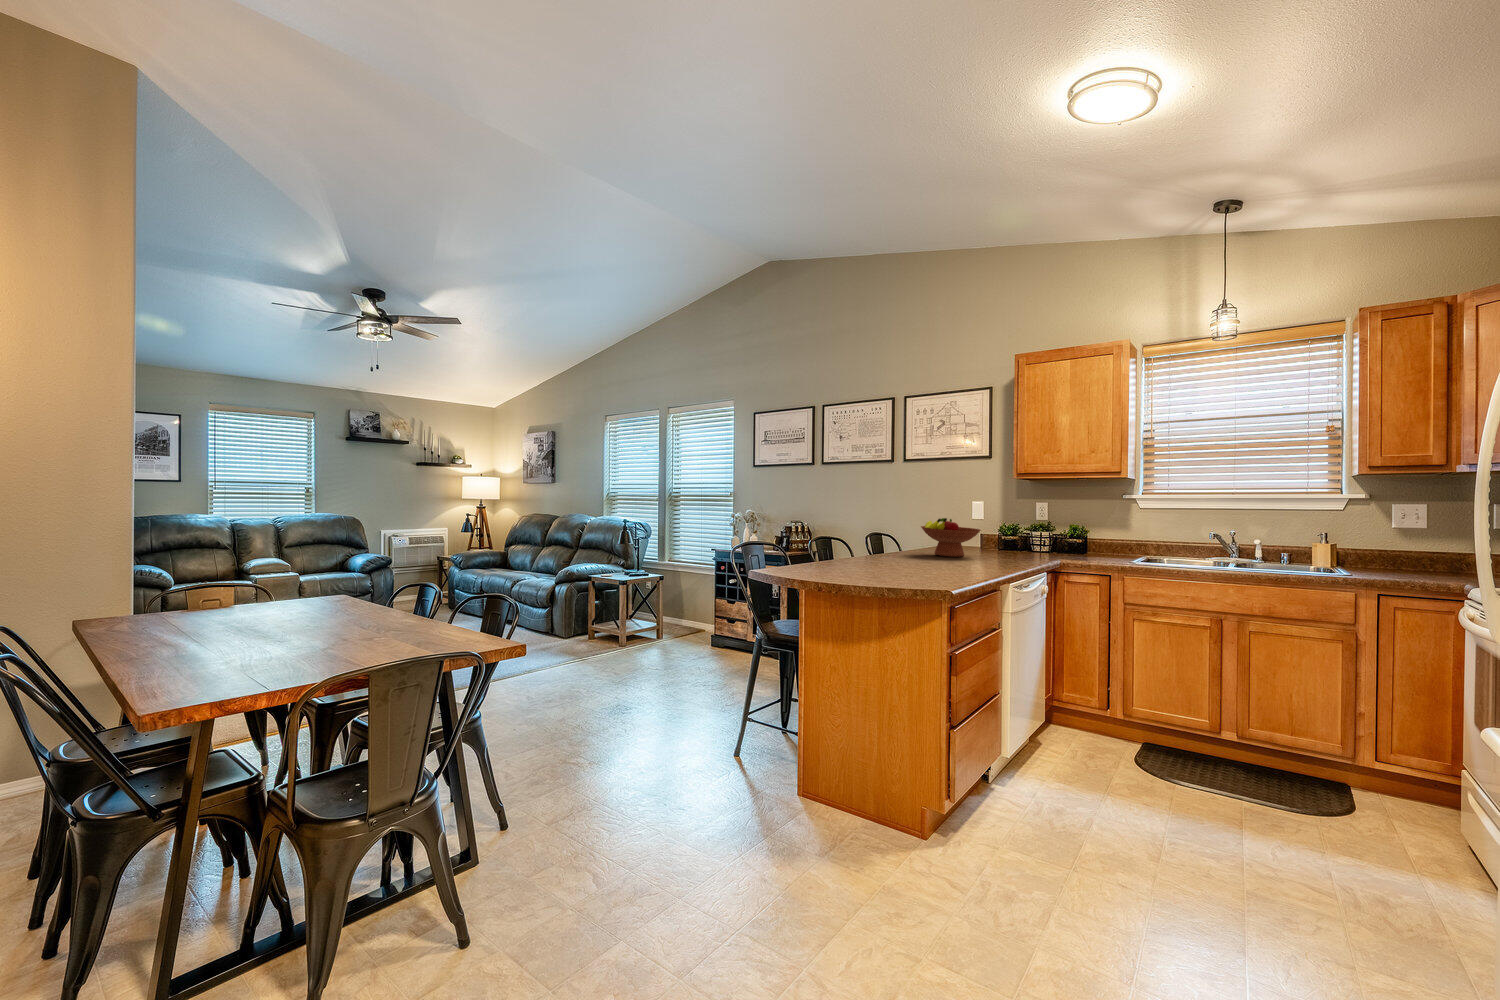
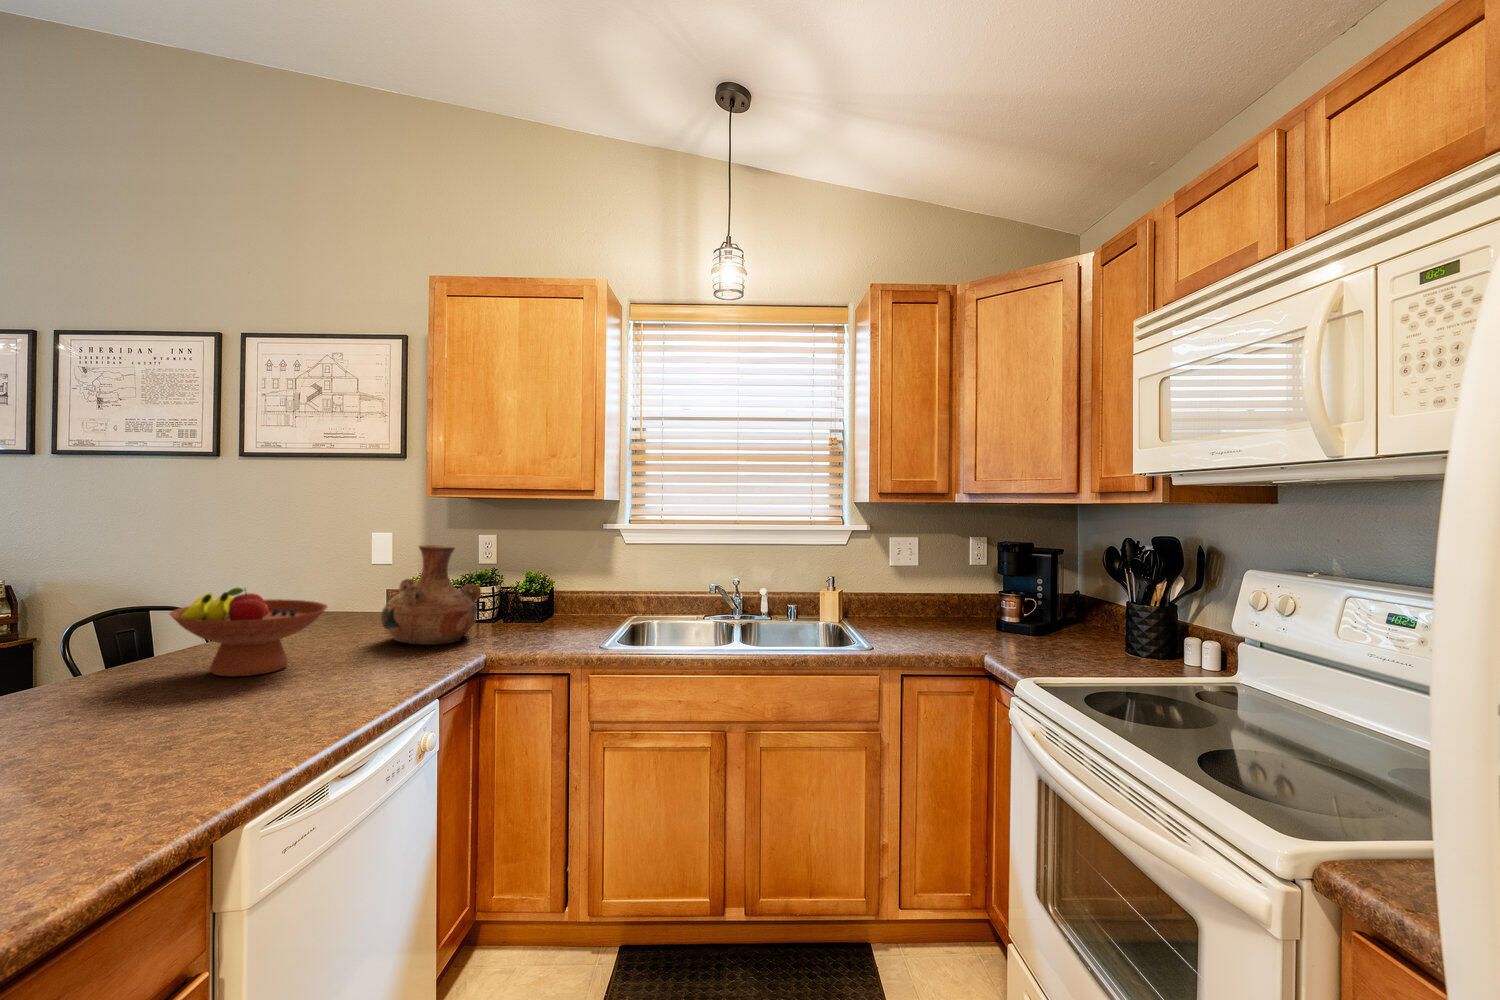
vase: none [995,503,1048,557] -> present [381,545,481,645]

